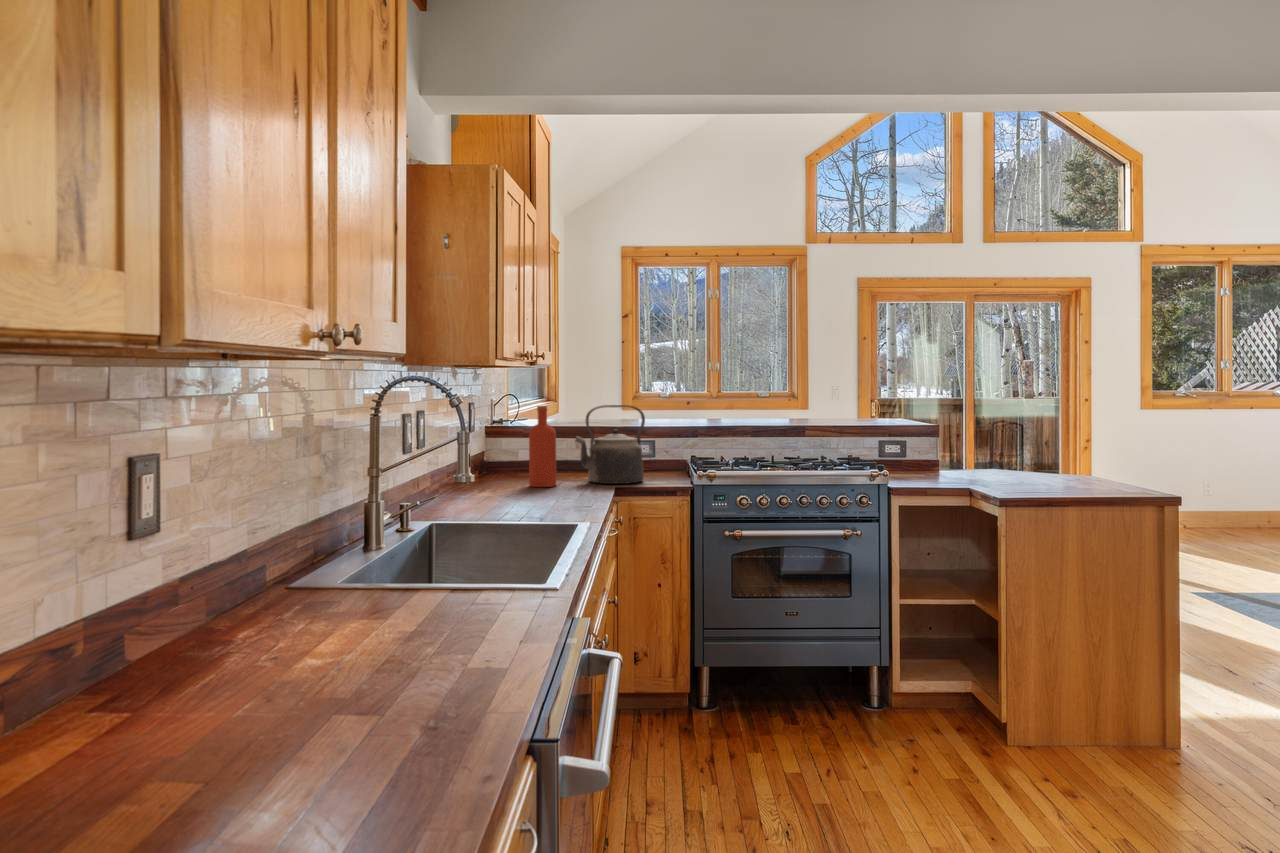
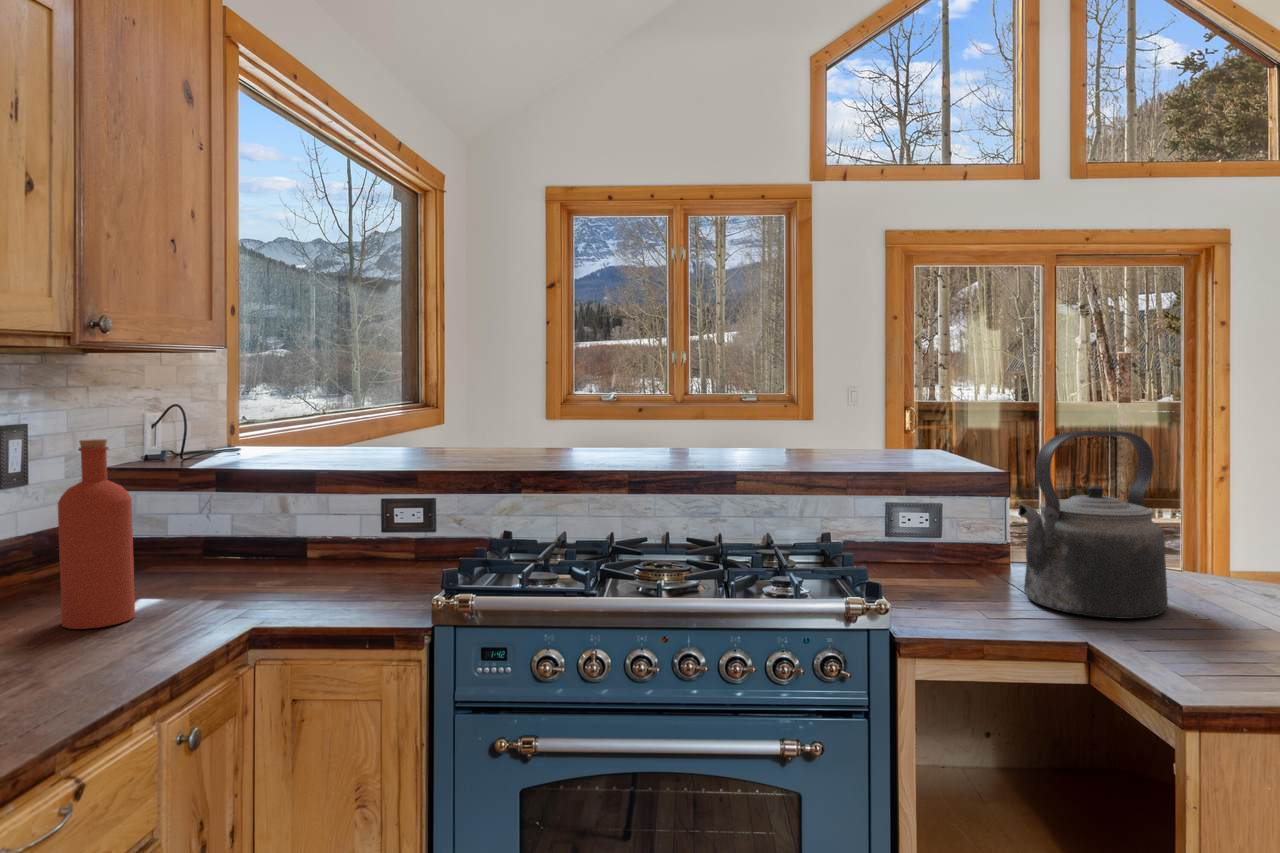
kettle: present [576,405,645,484] -> present [1018,431,1168,619]

